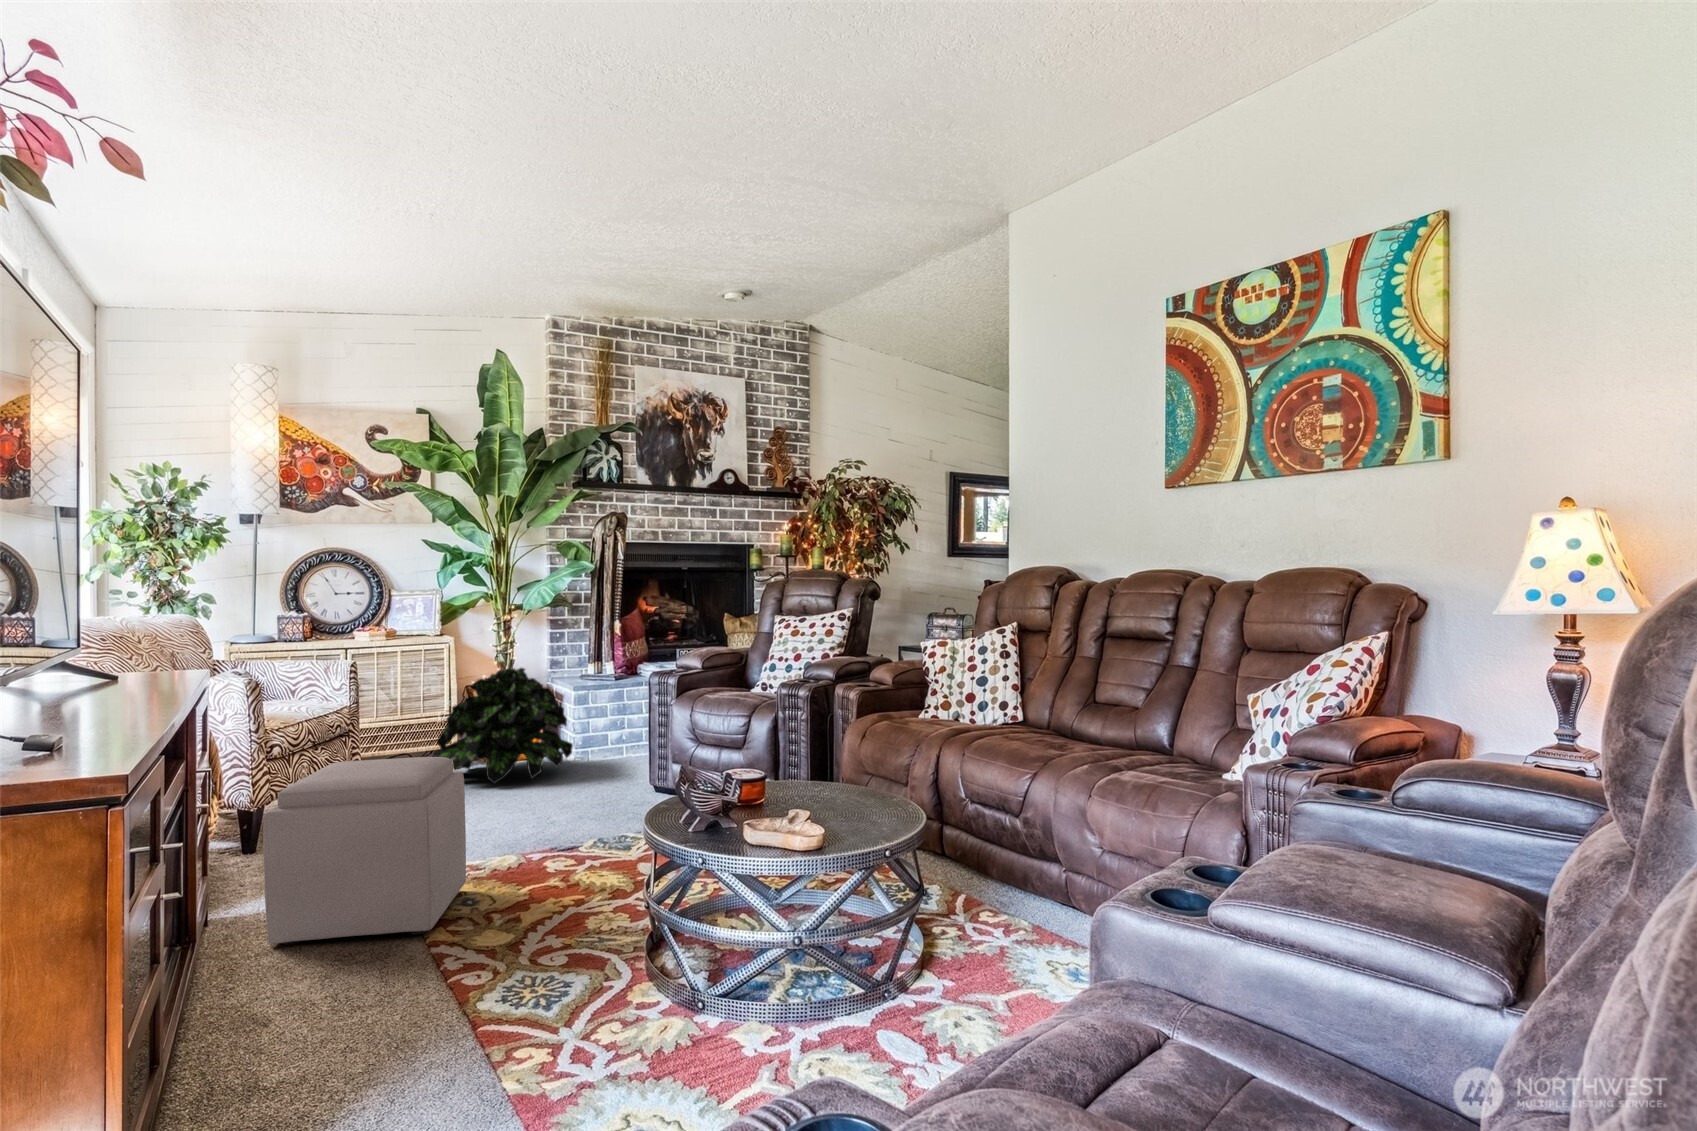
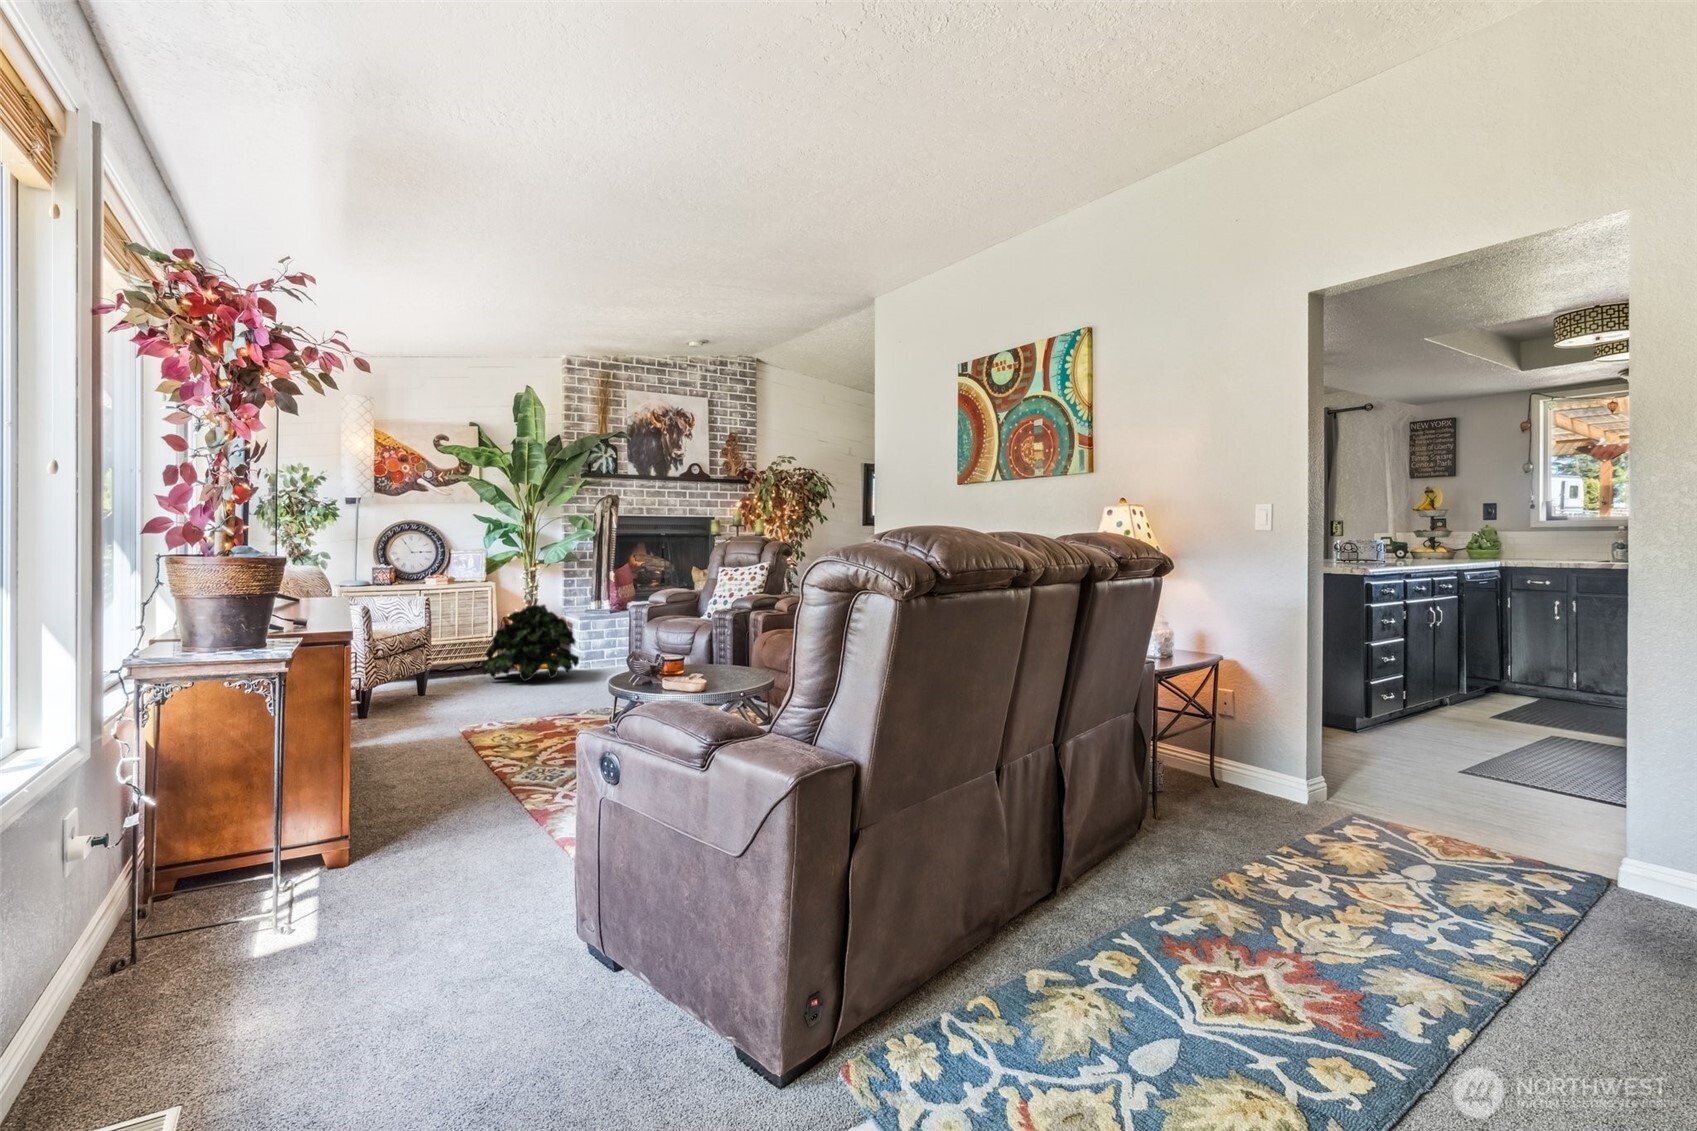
ottoman: present [263,757,466,945] -> none [388,651,506,755]

